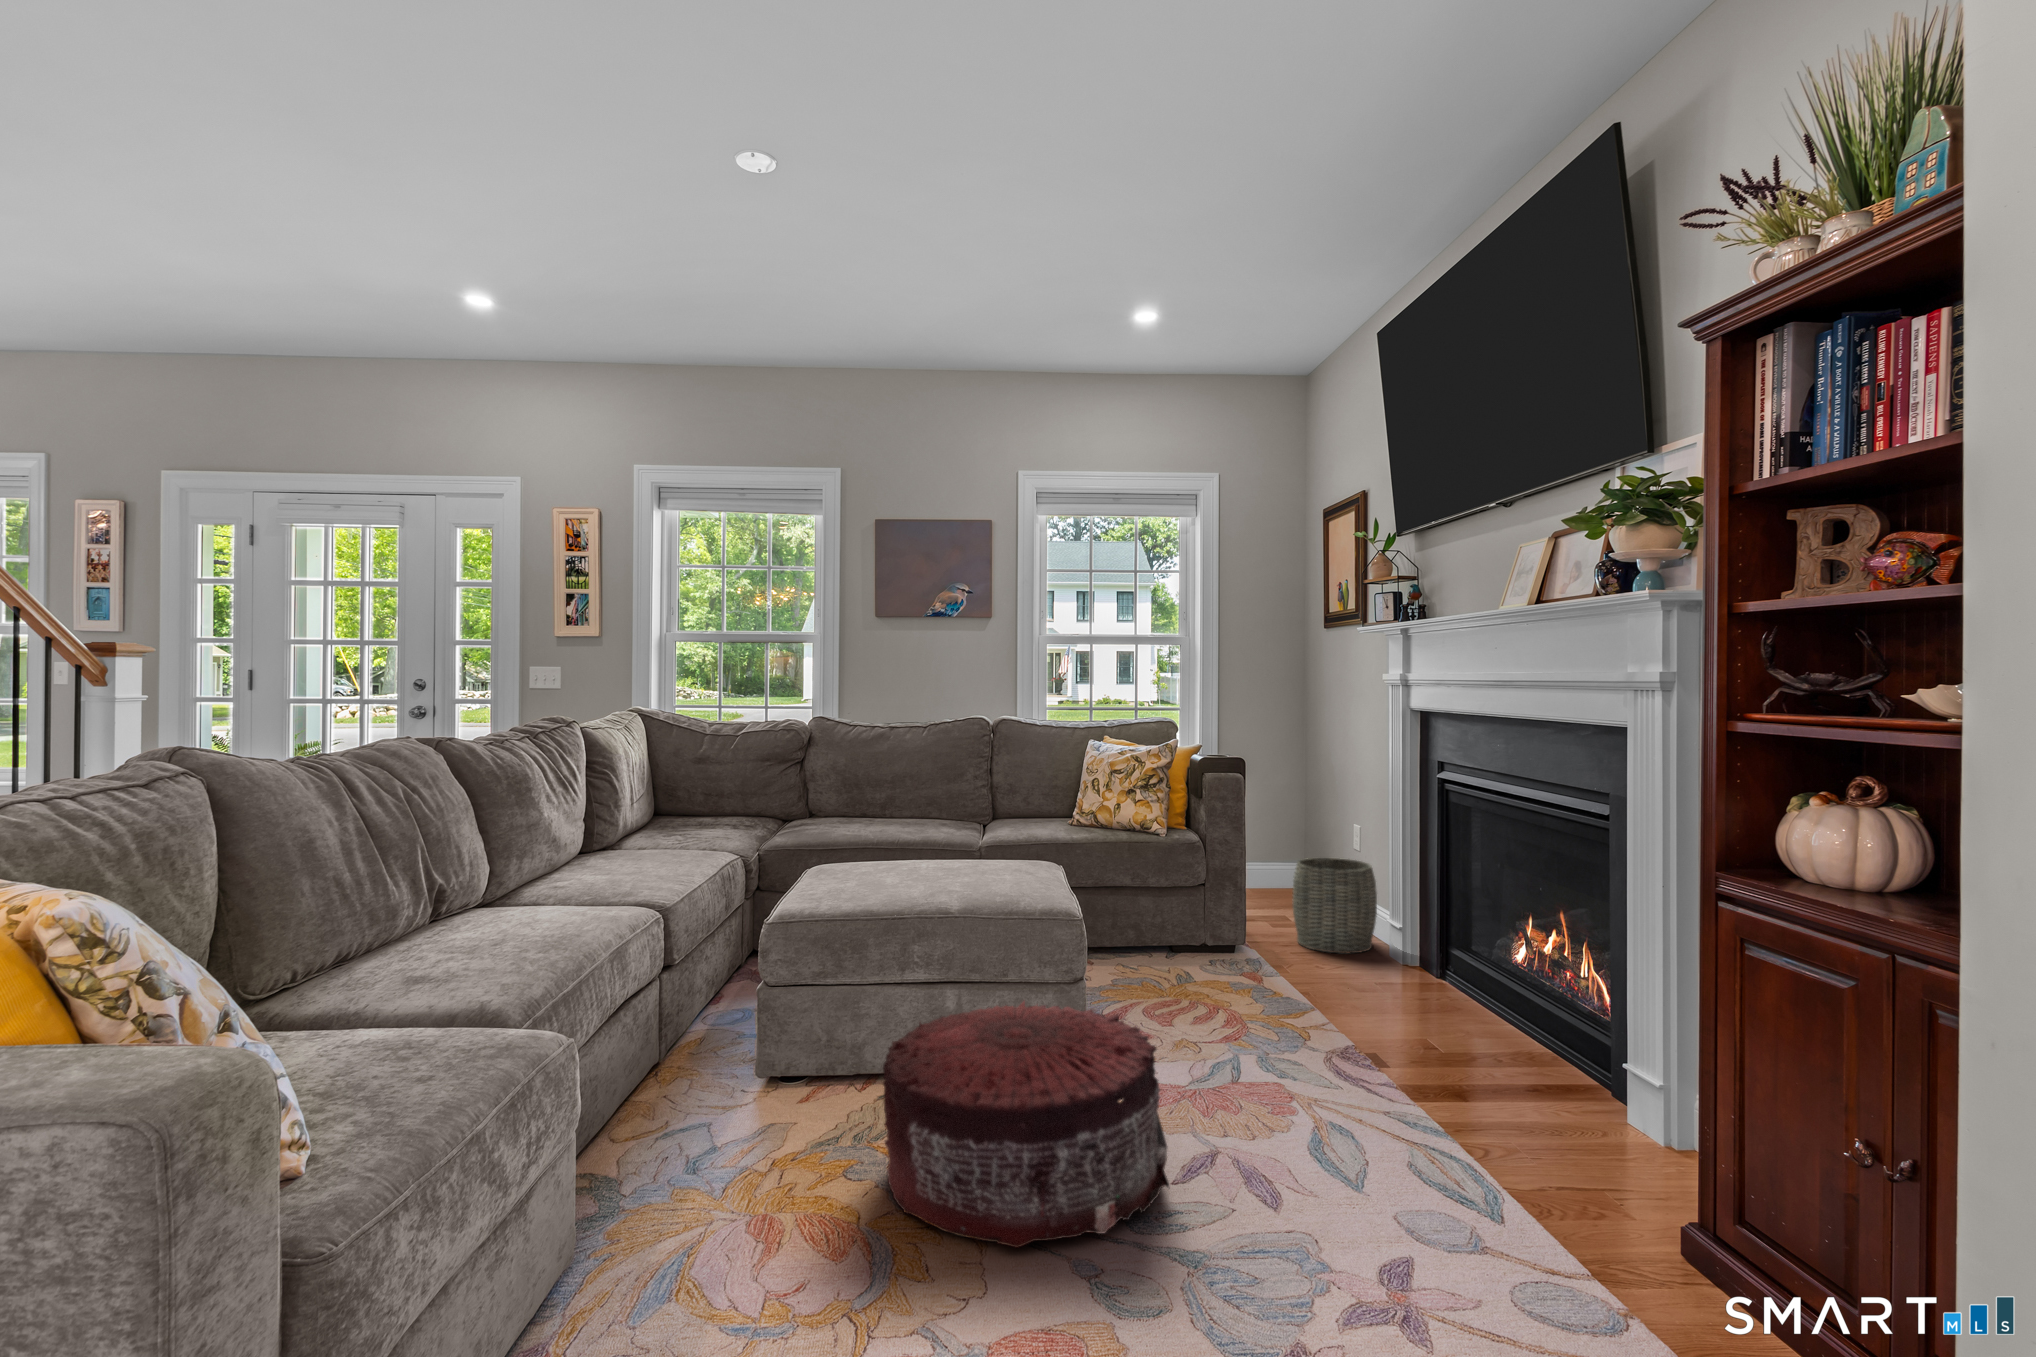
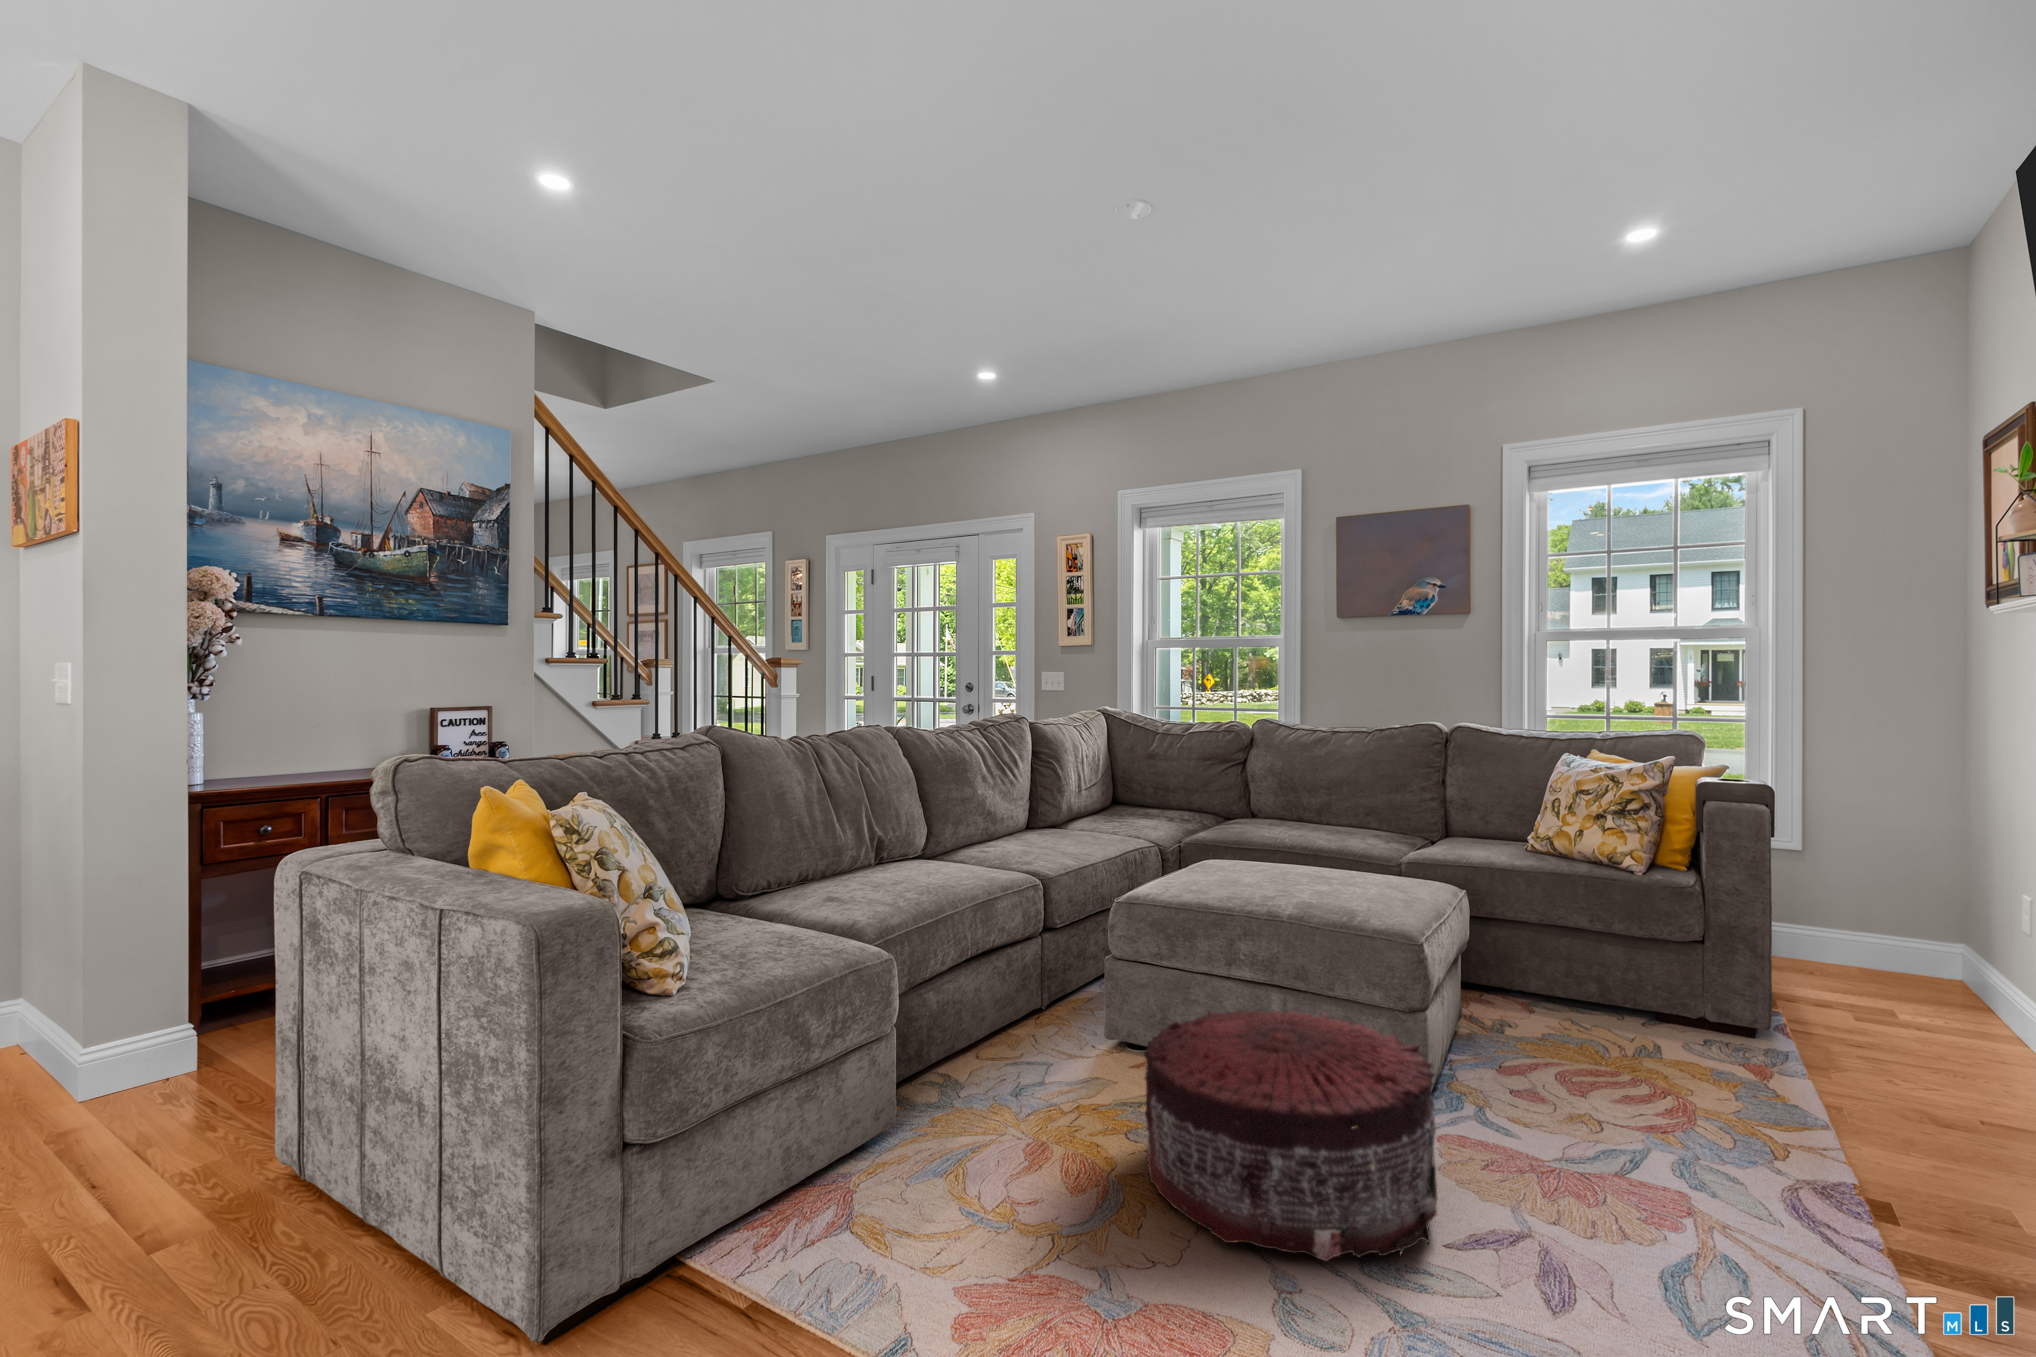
woven basket: present [1293,858,1377,953] -> none [1848,926,1998,1065]

